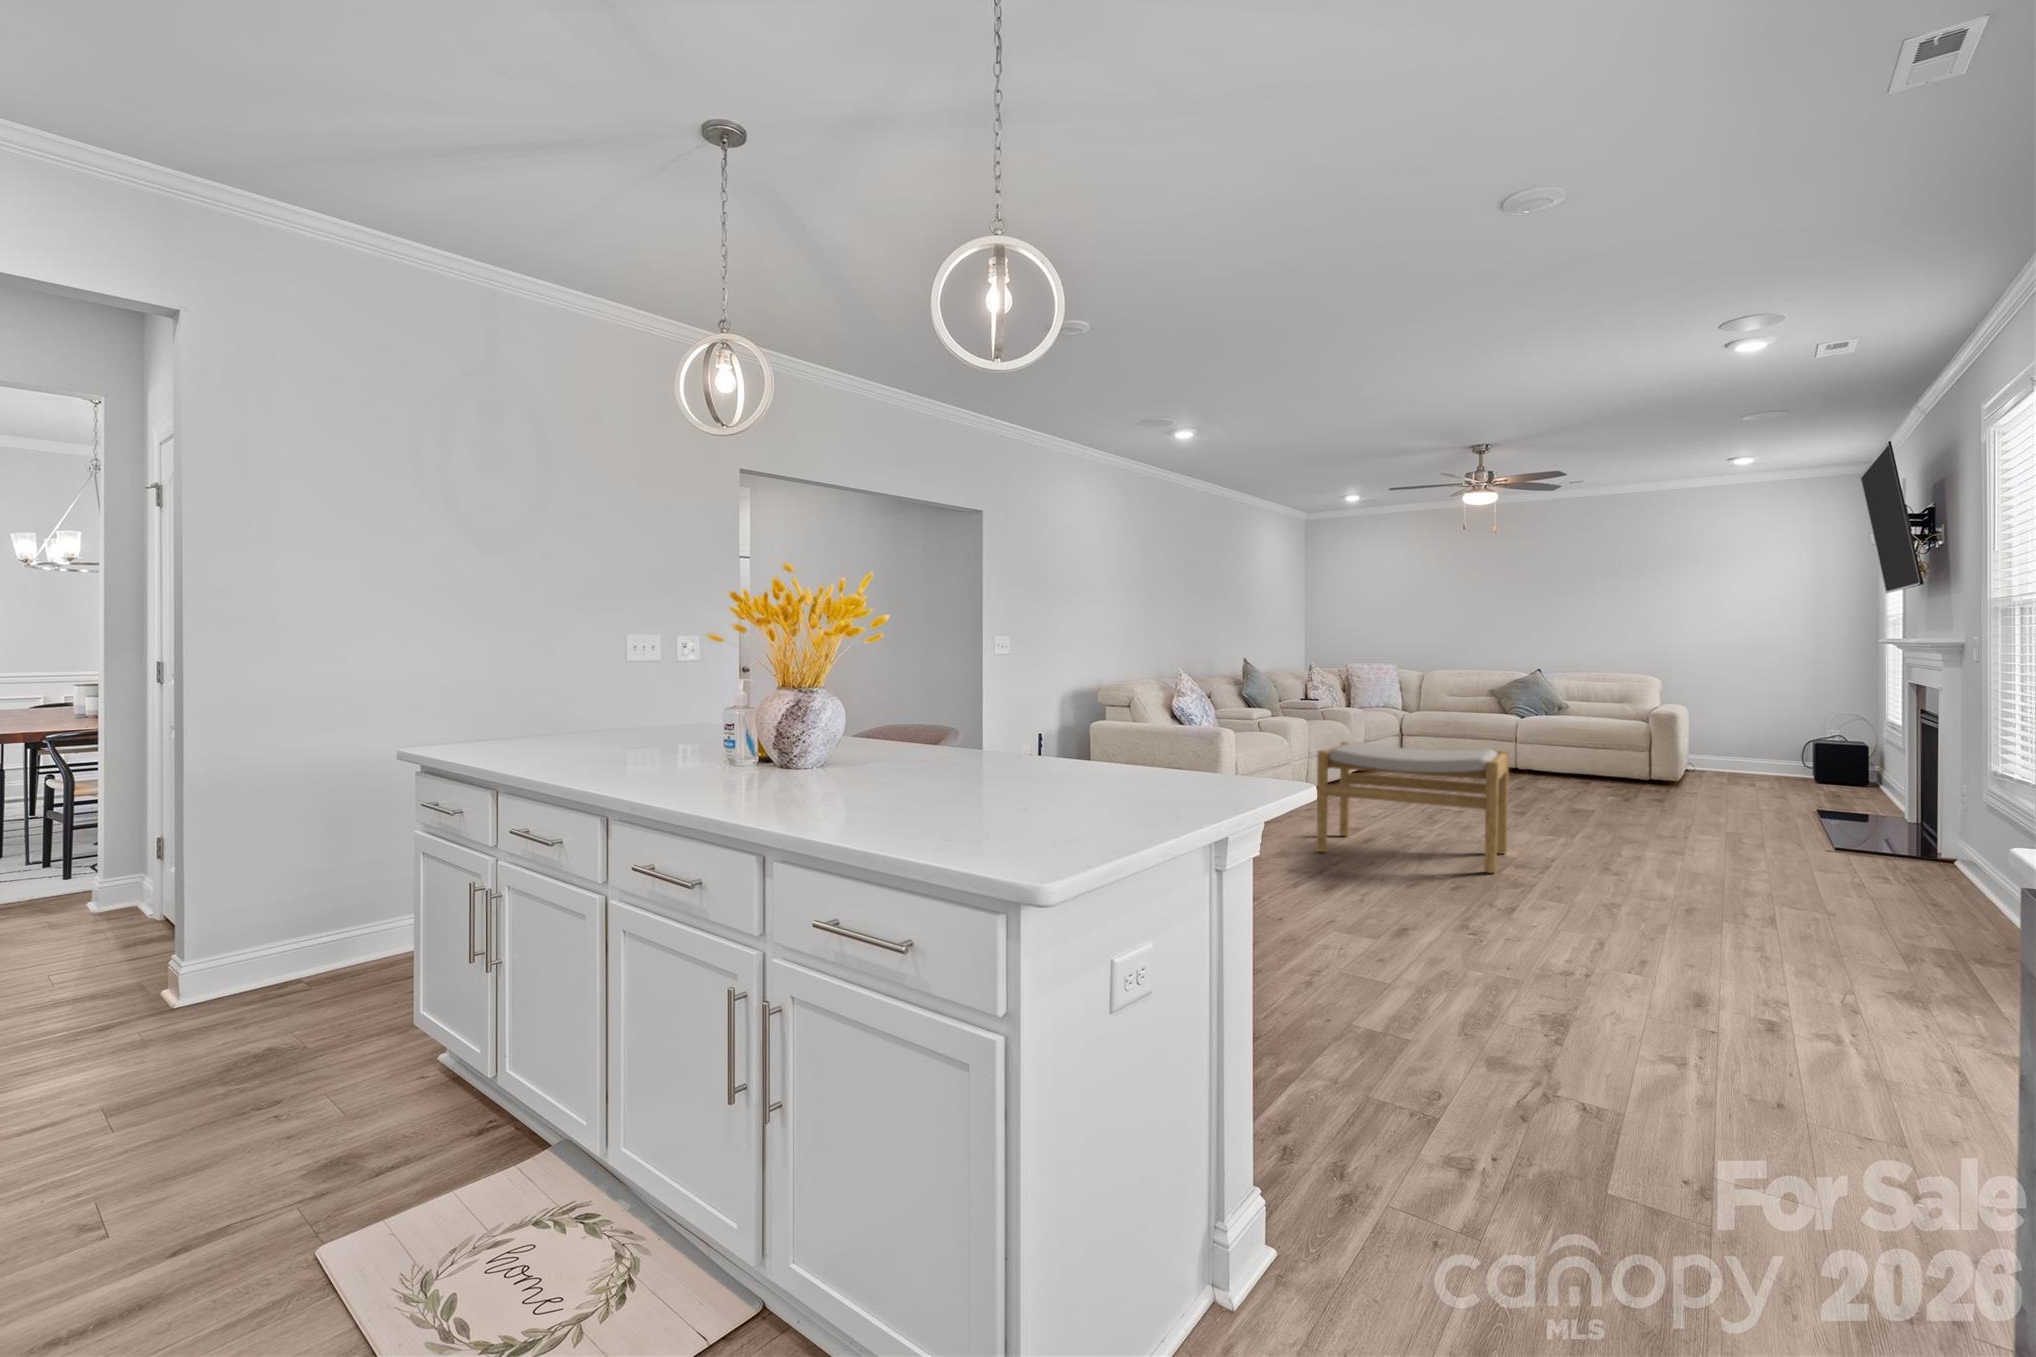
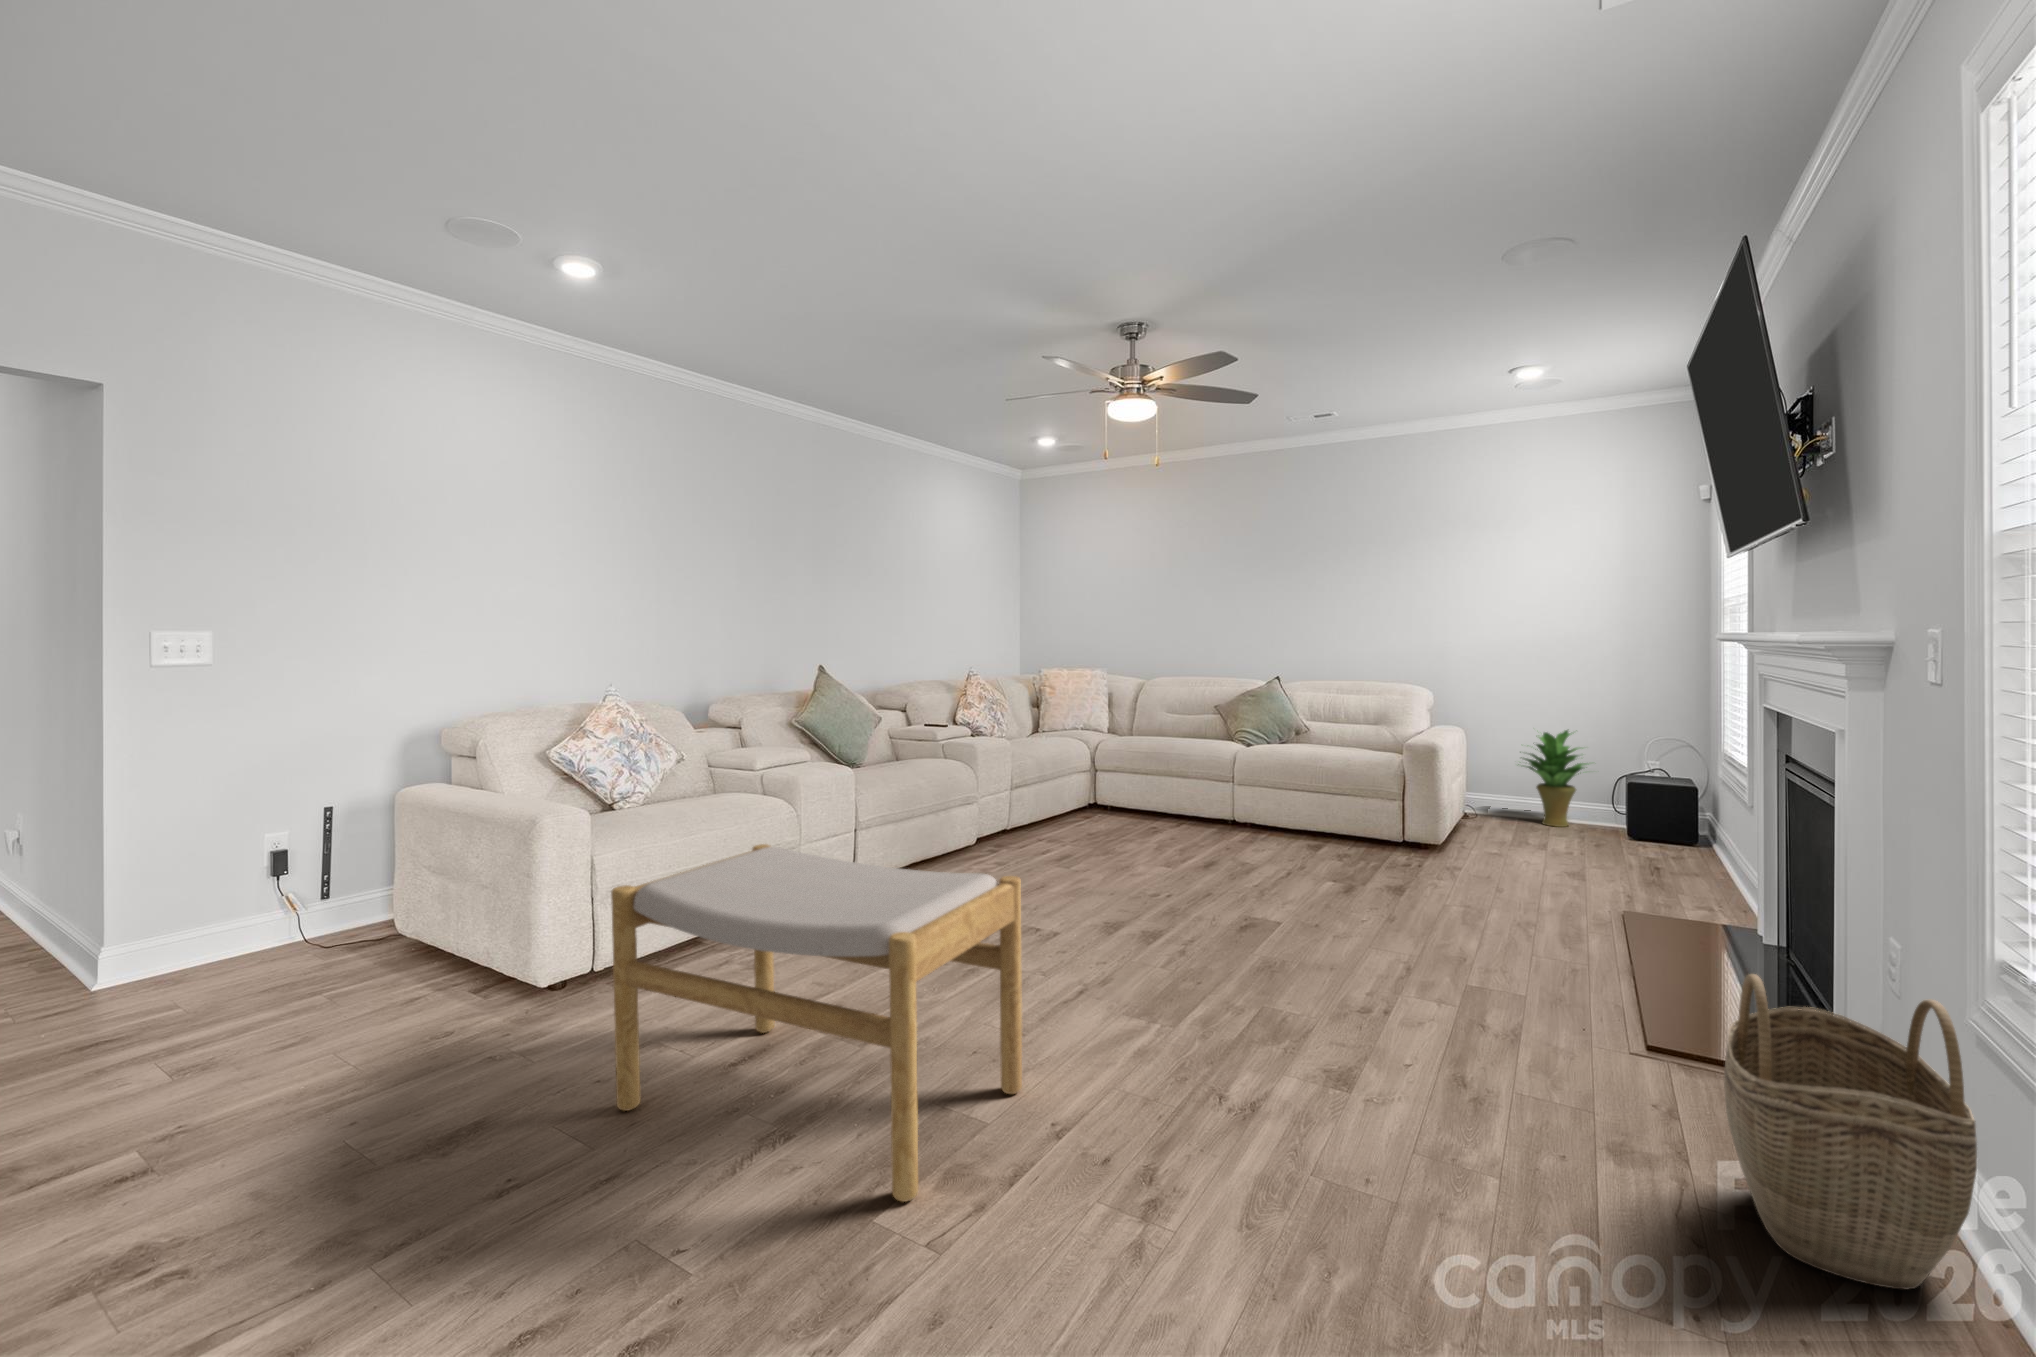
potted plant: none [1725,706,1793,777] -> present [1518,730,1587,827]
woven basket: none [1872,782,1977,899] -> present [1724,974,1977,1289]

